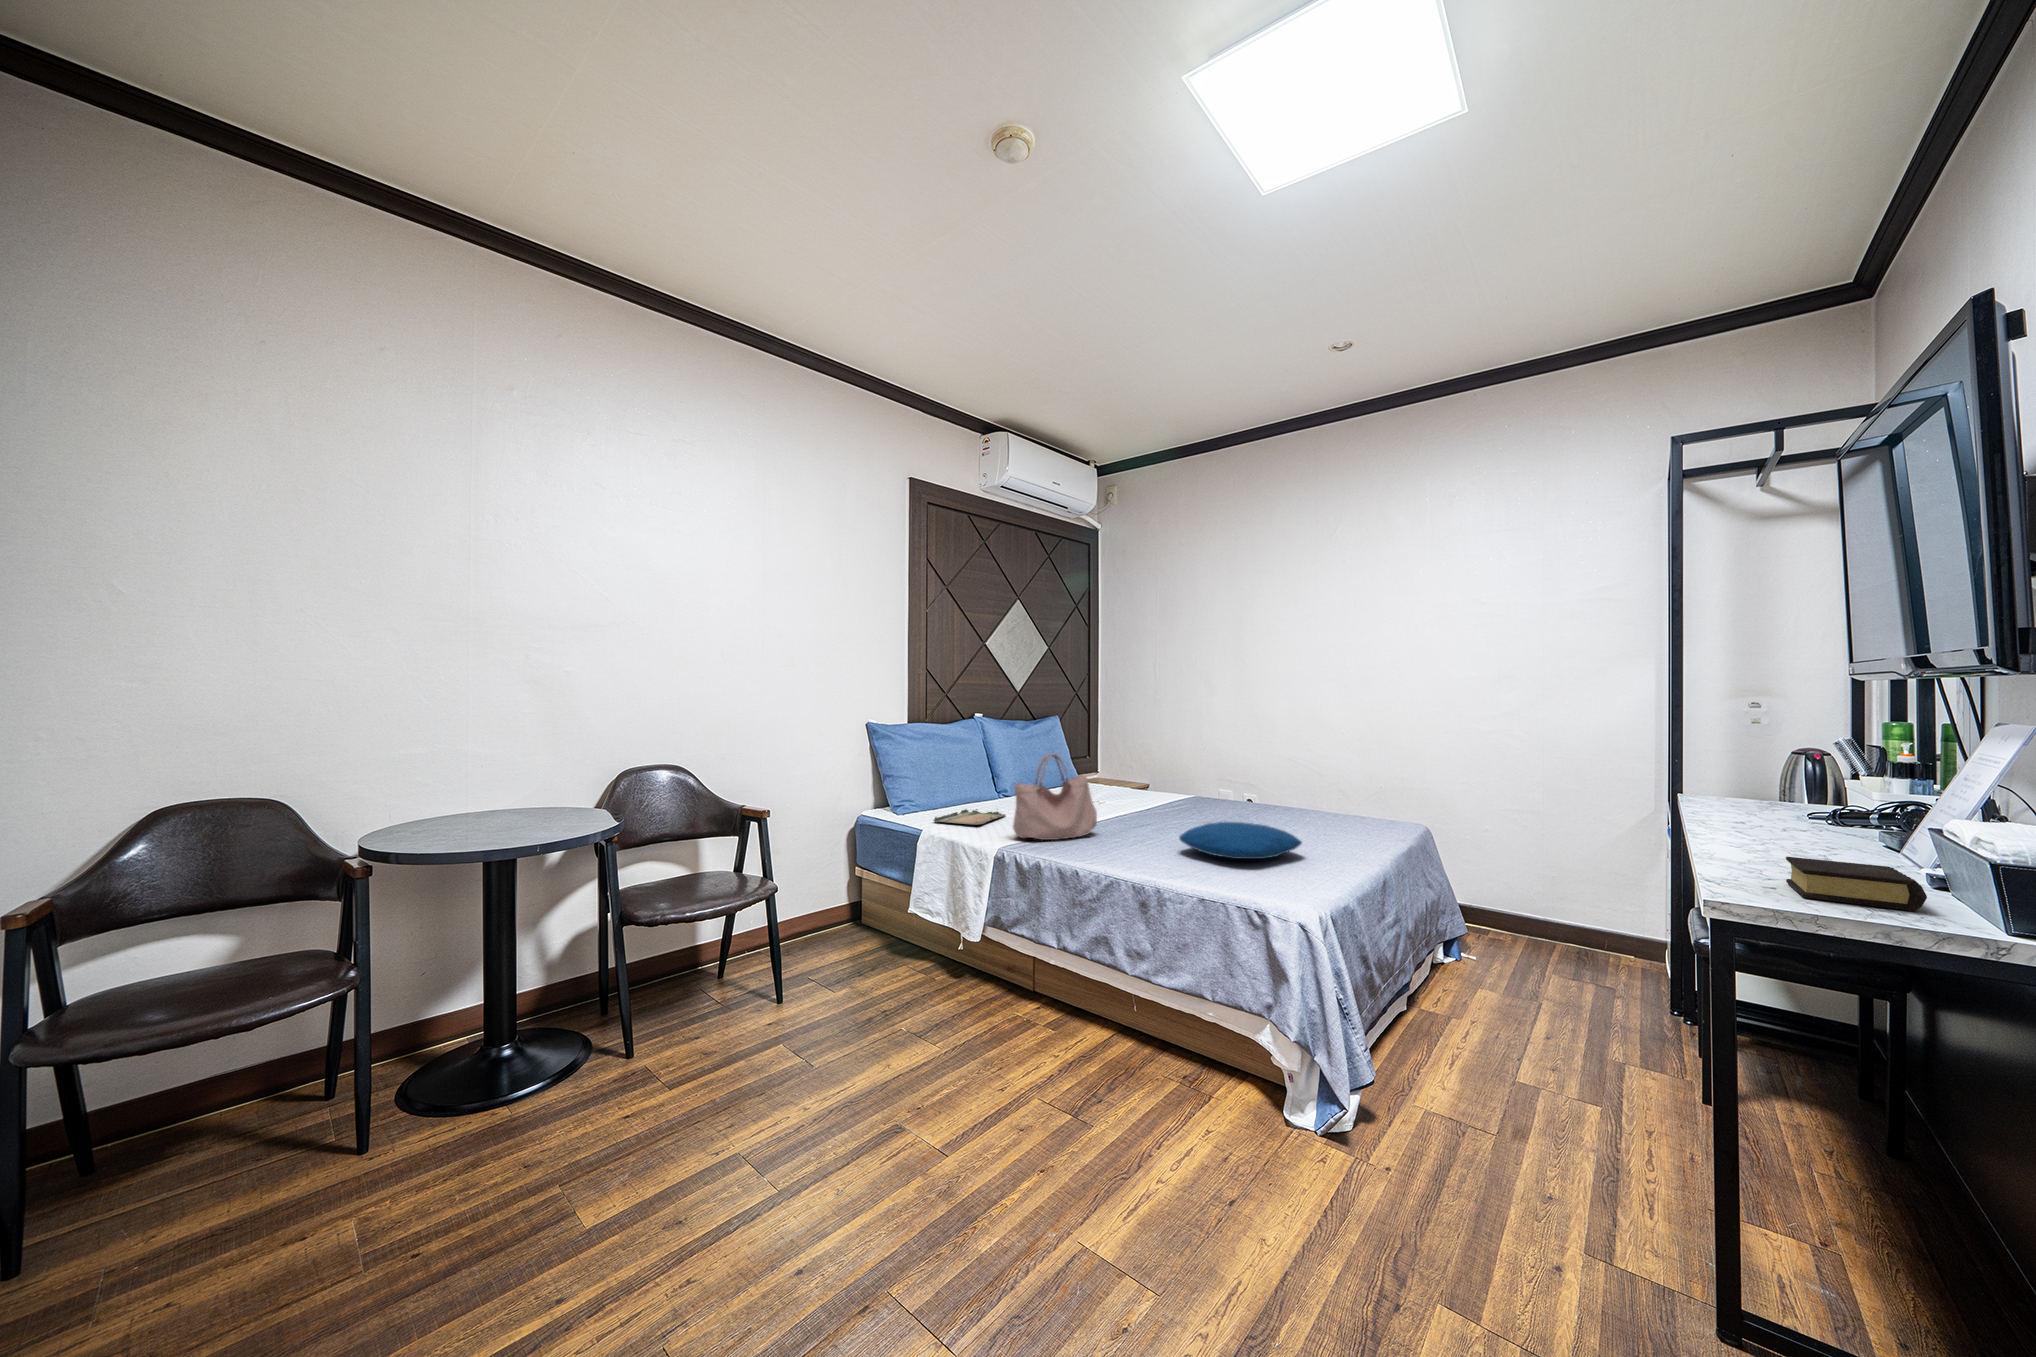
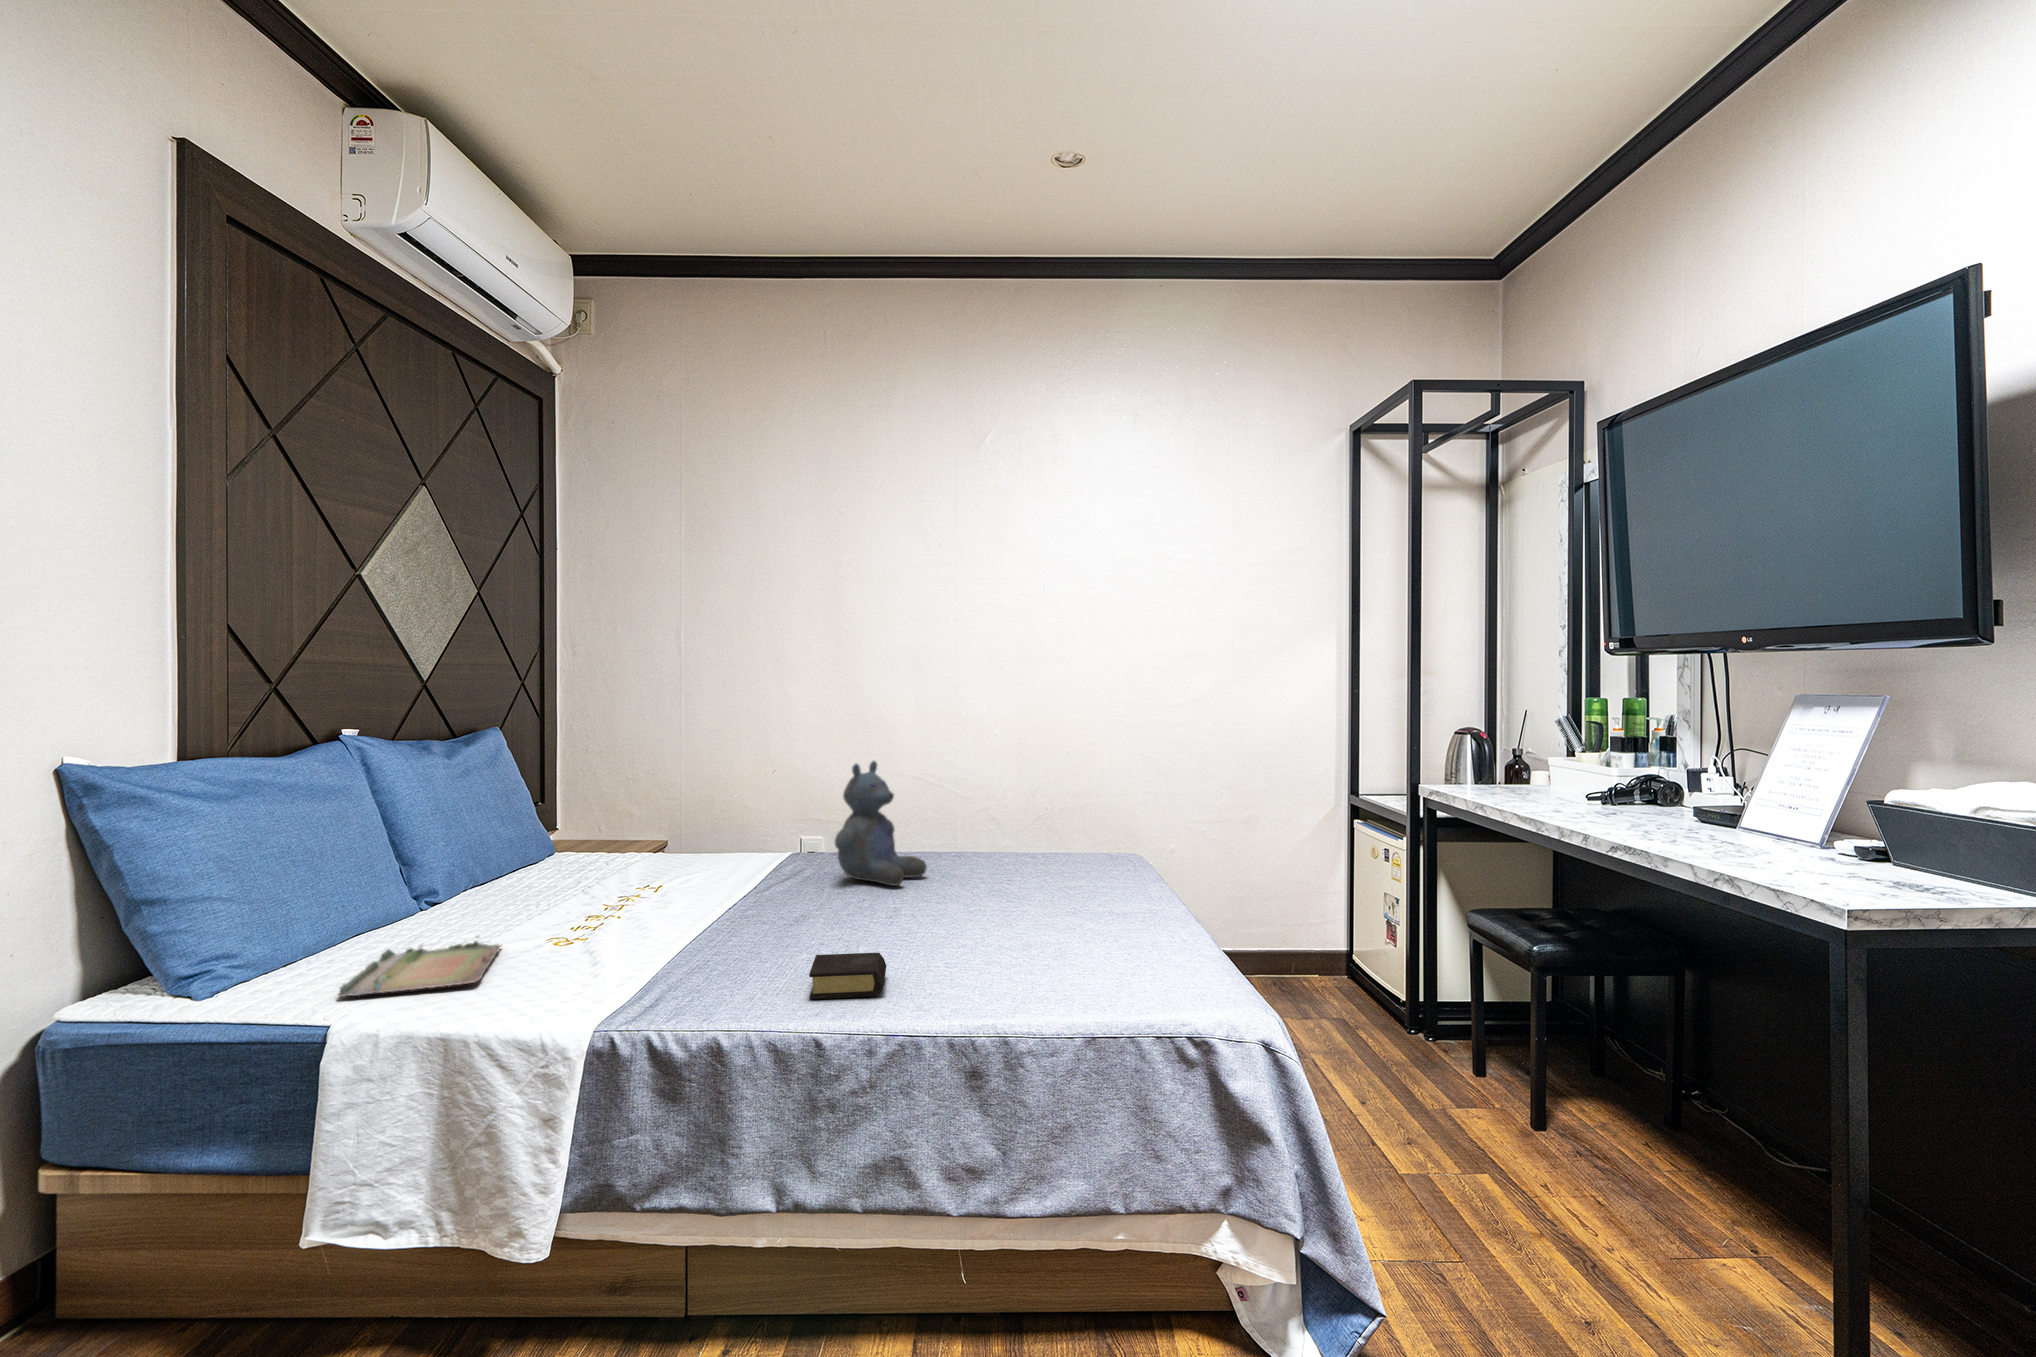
stuffed bear: none [1188,744,1250,821] -> present [835,761,927,886]
handbag: present [1013,754,1097,840] -> none [598,807,750,995]
pillow: present [1179,822,1302,859] -> none [931,887,1103,953]
book: present [1786,857,1927,911] -> present [809,953,887,999]

